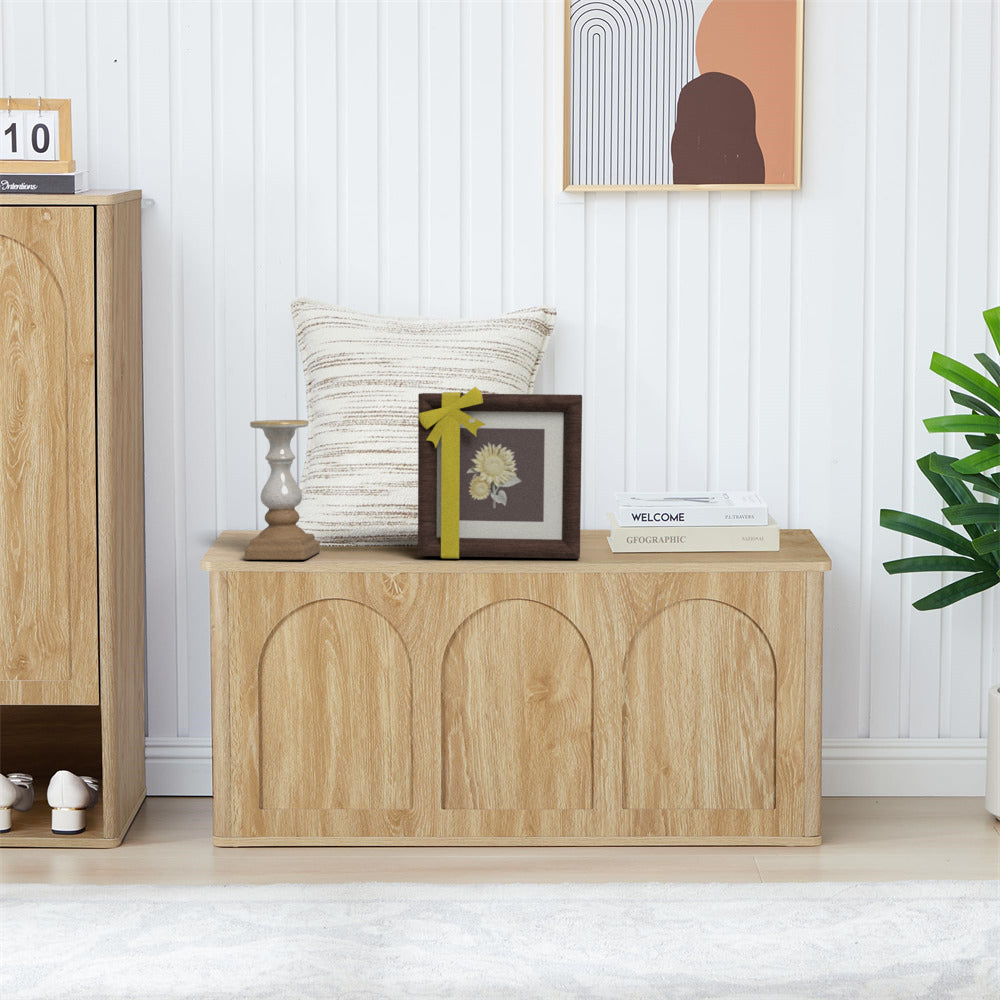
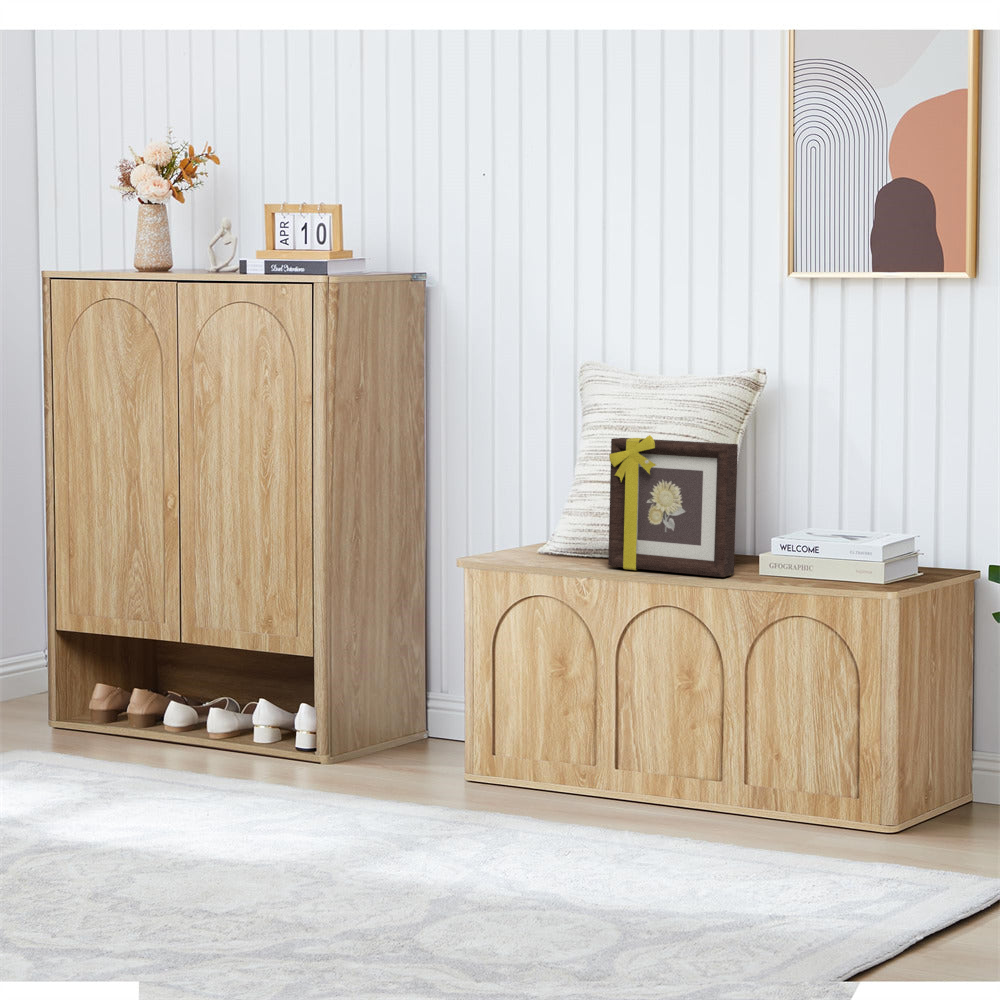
candle holder: present [245,420,320,560] -> none [489,454,553,562]

